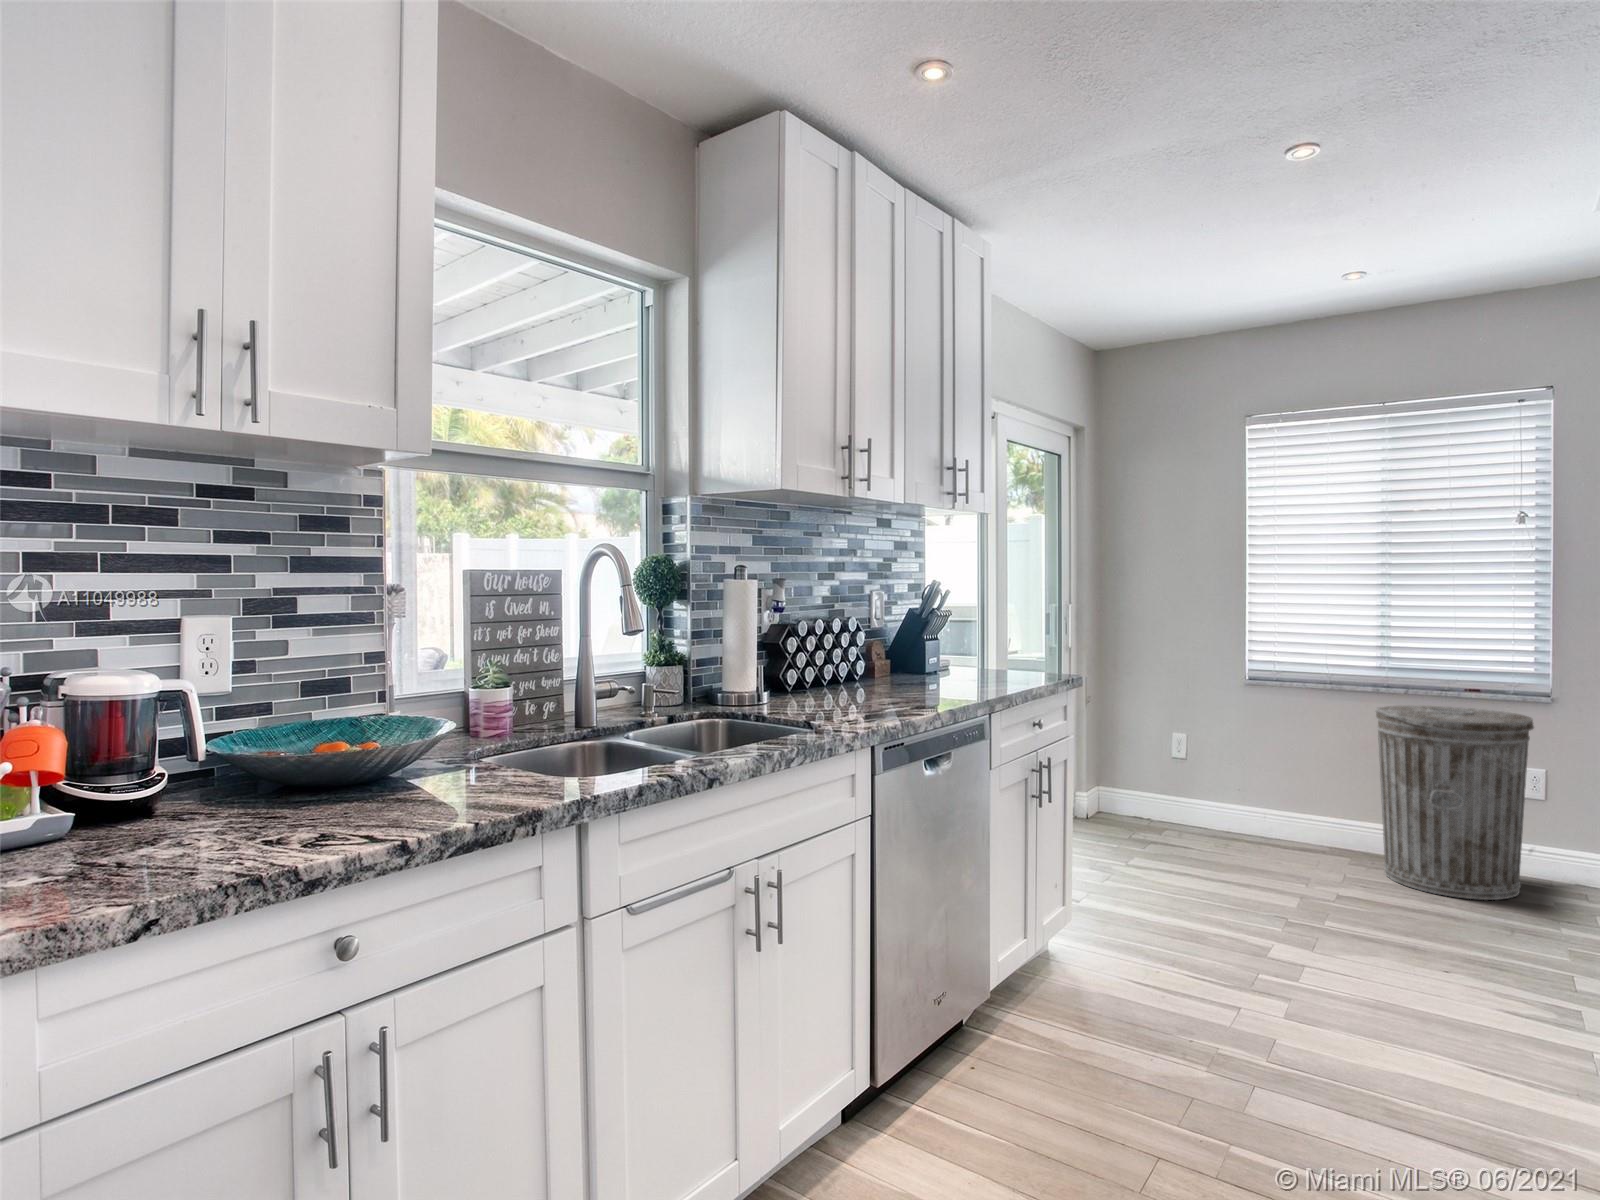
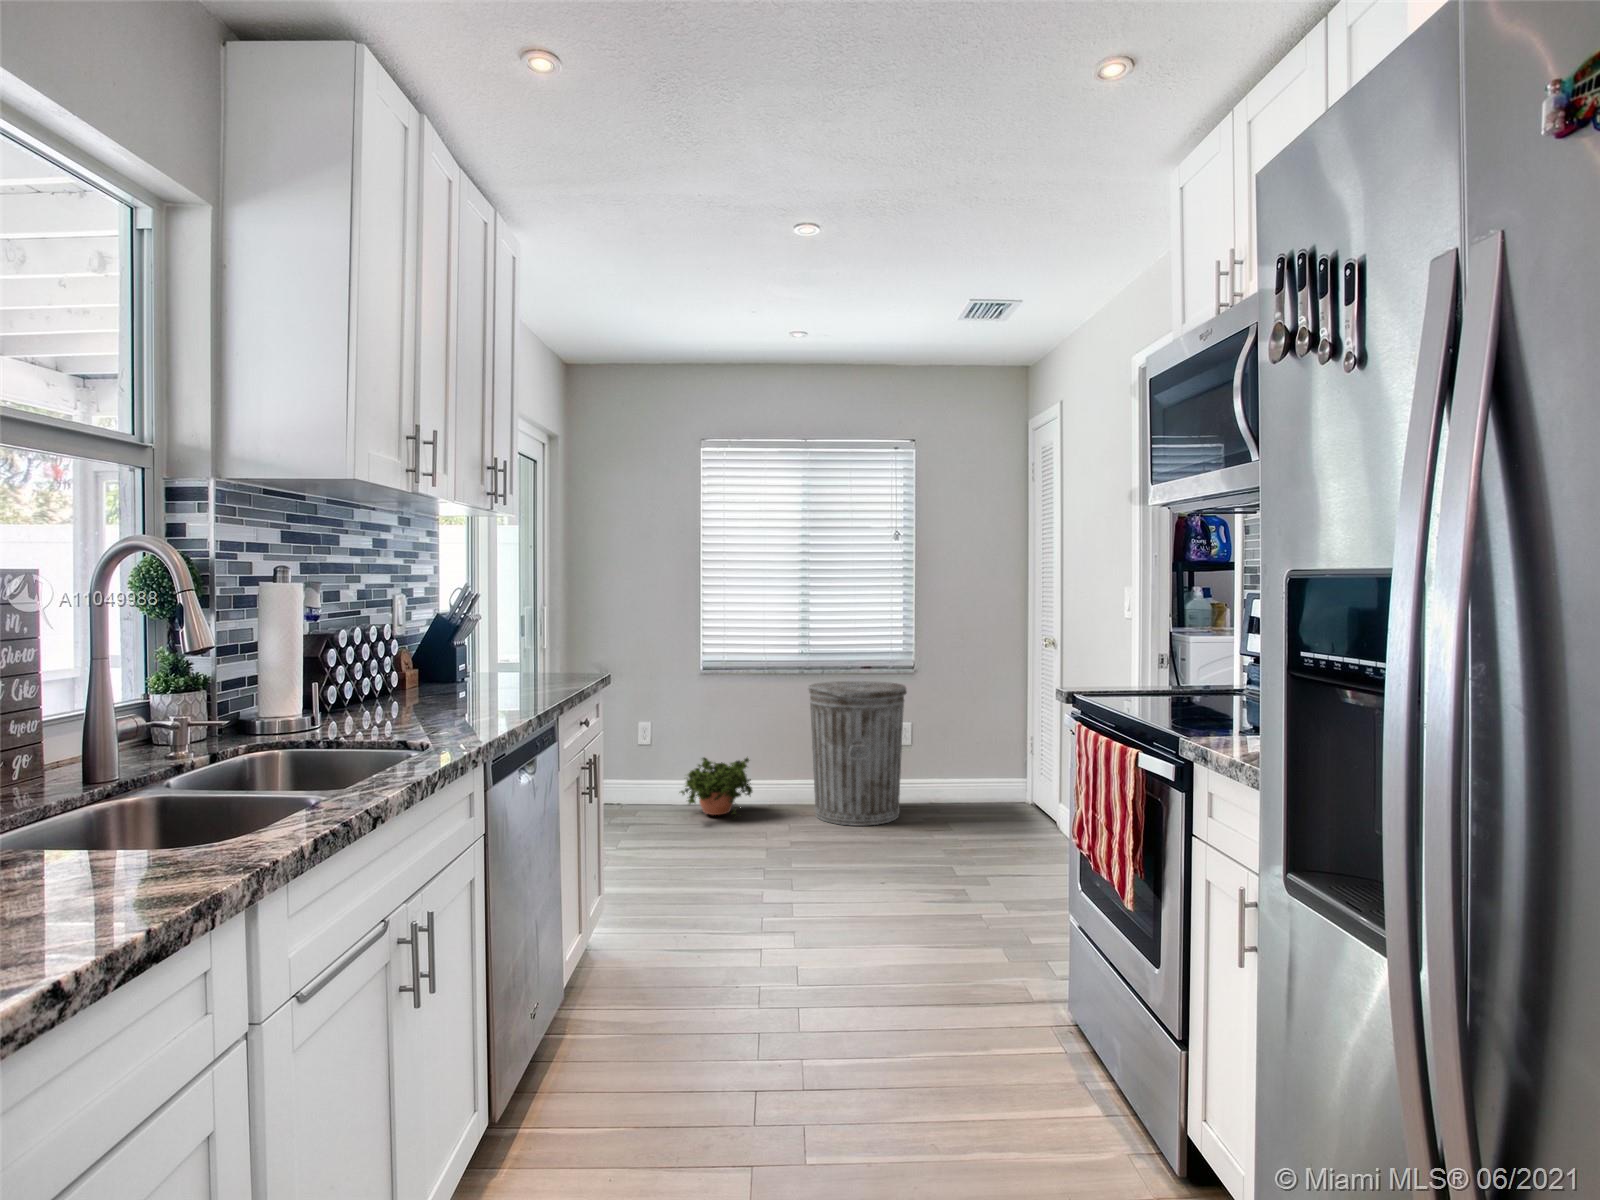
potted plant: none [1201,780,1302,859] -> present [681,758,752,815]

